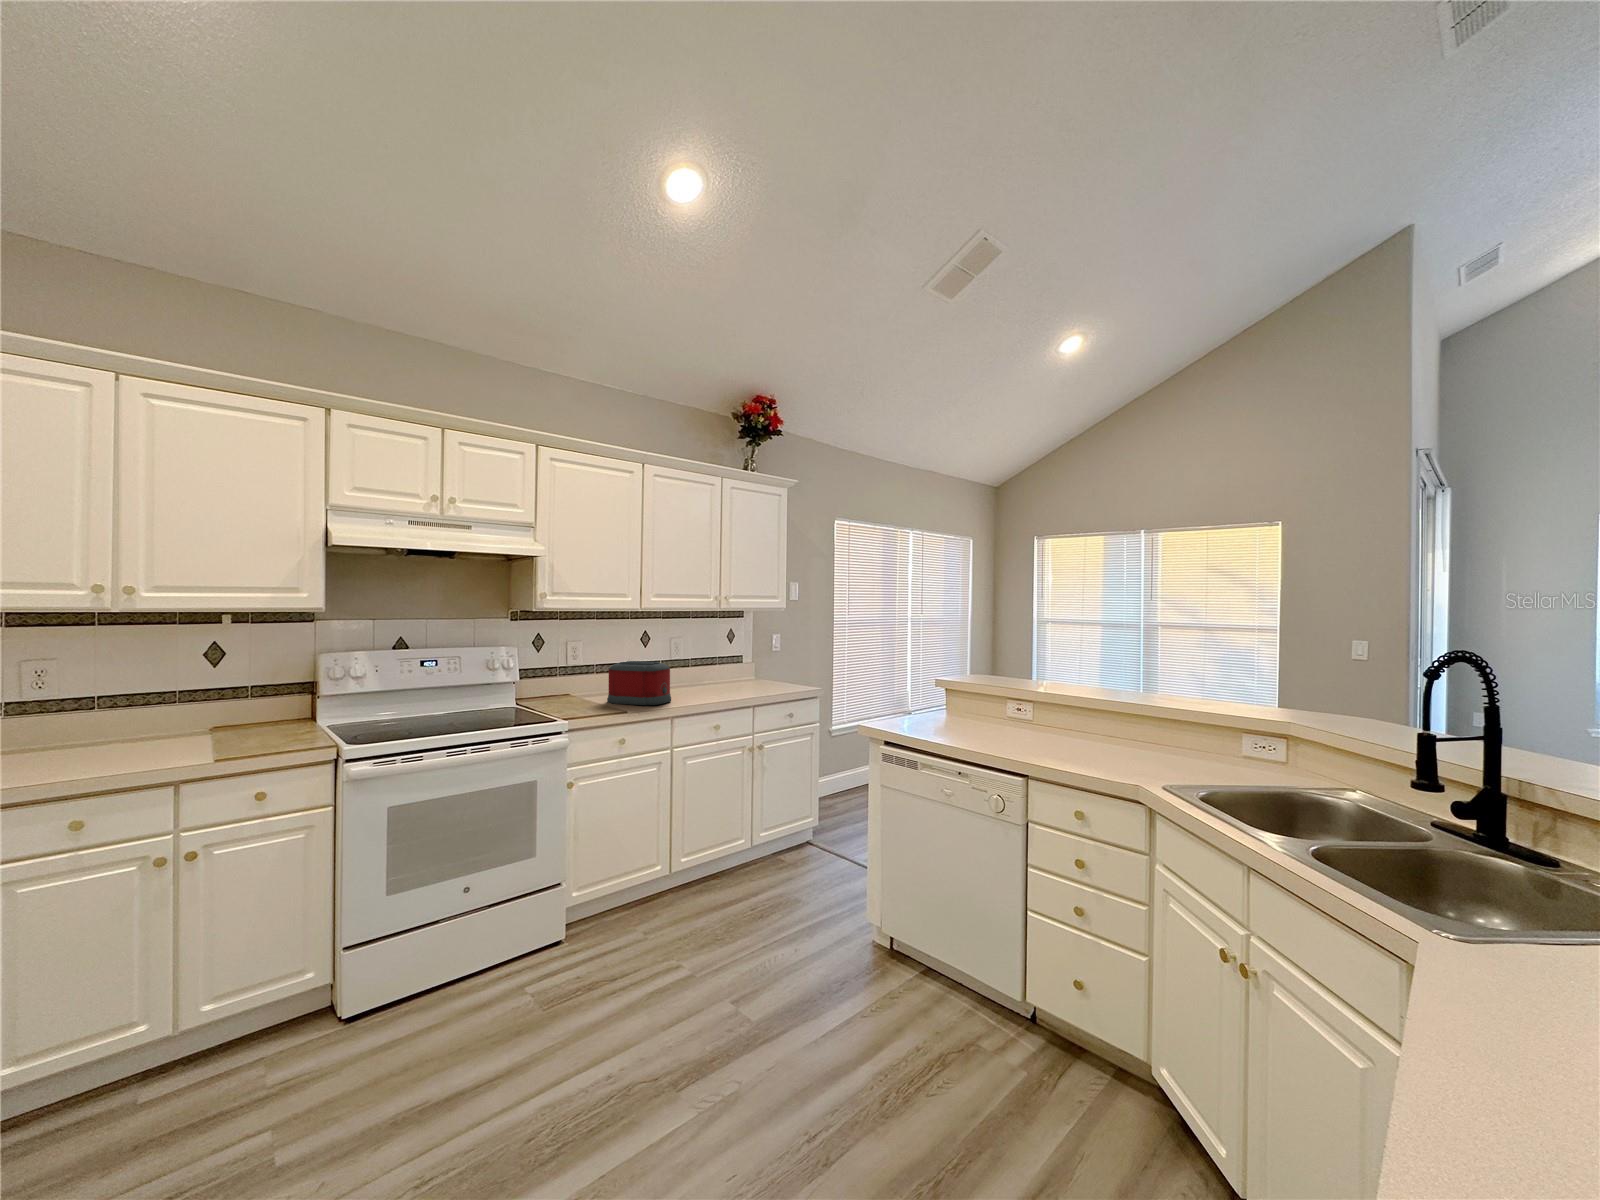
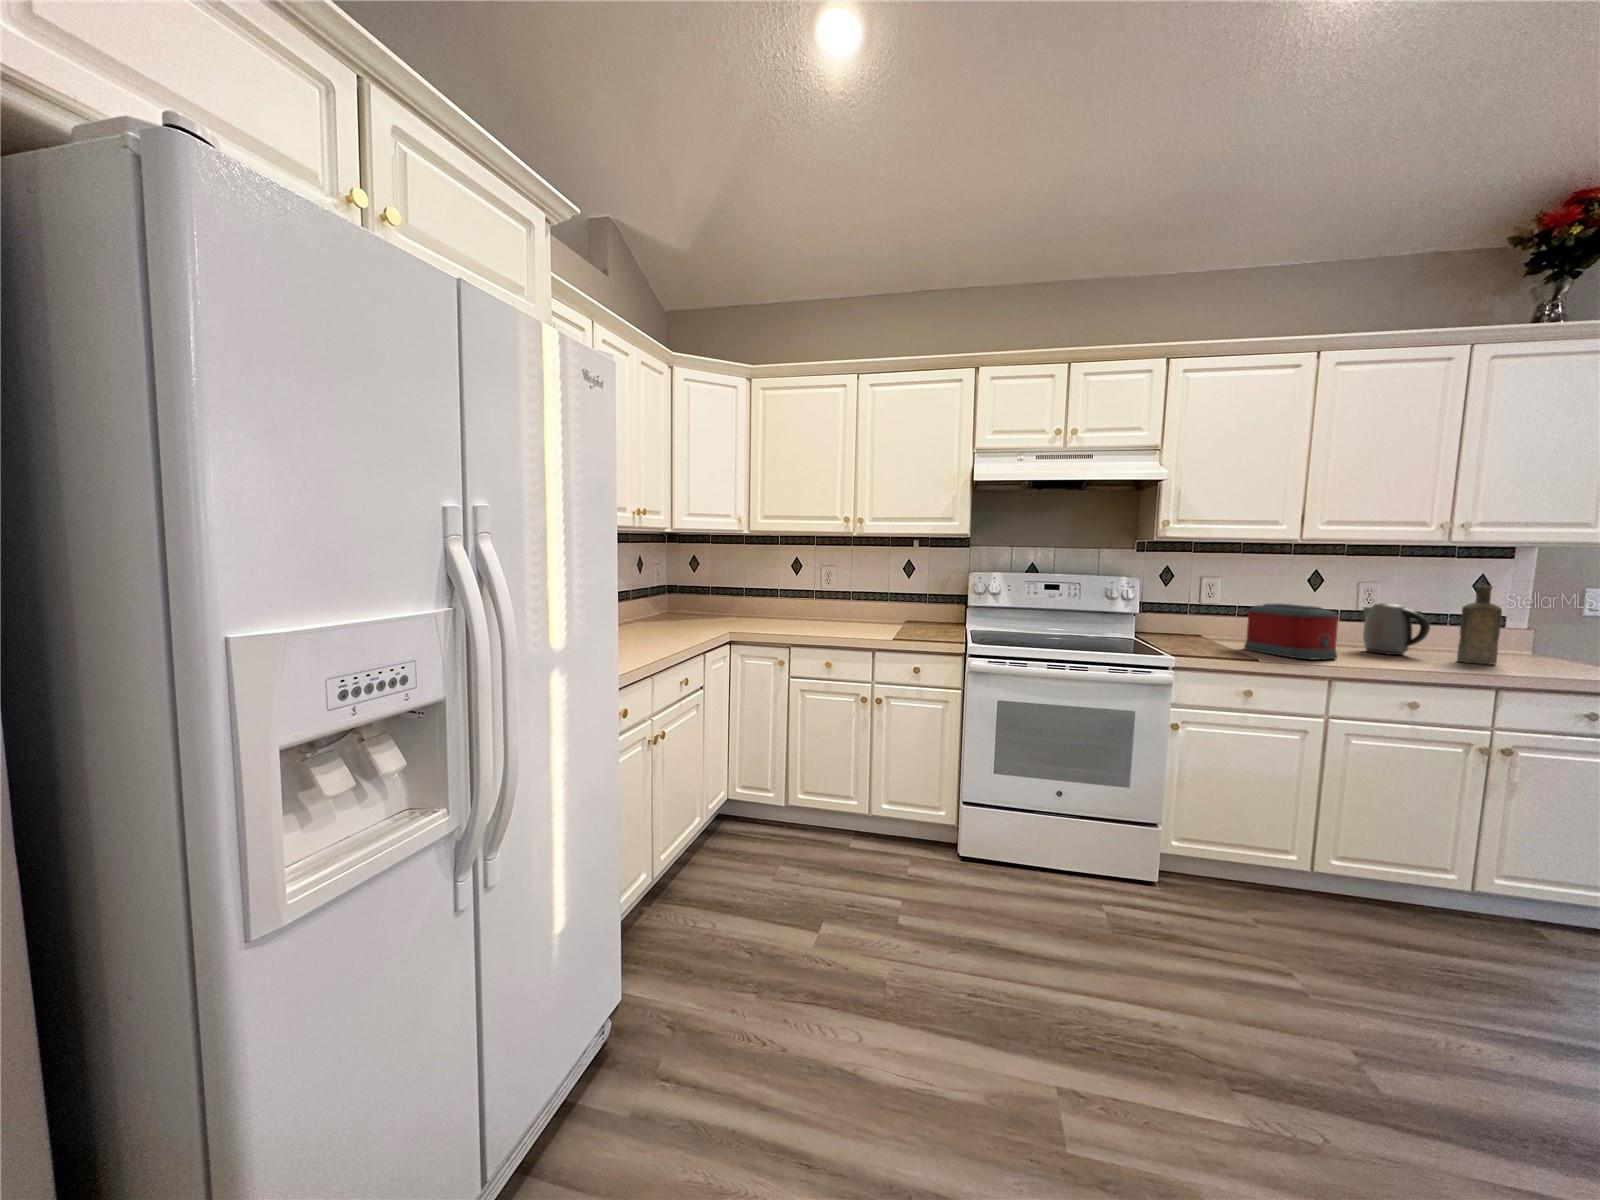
bottle: none [725,638,748,691] -> present [1457,585,1502,665]
kettle: none [675,653,714,692] -> present [1363,603,1430,655]

